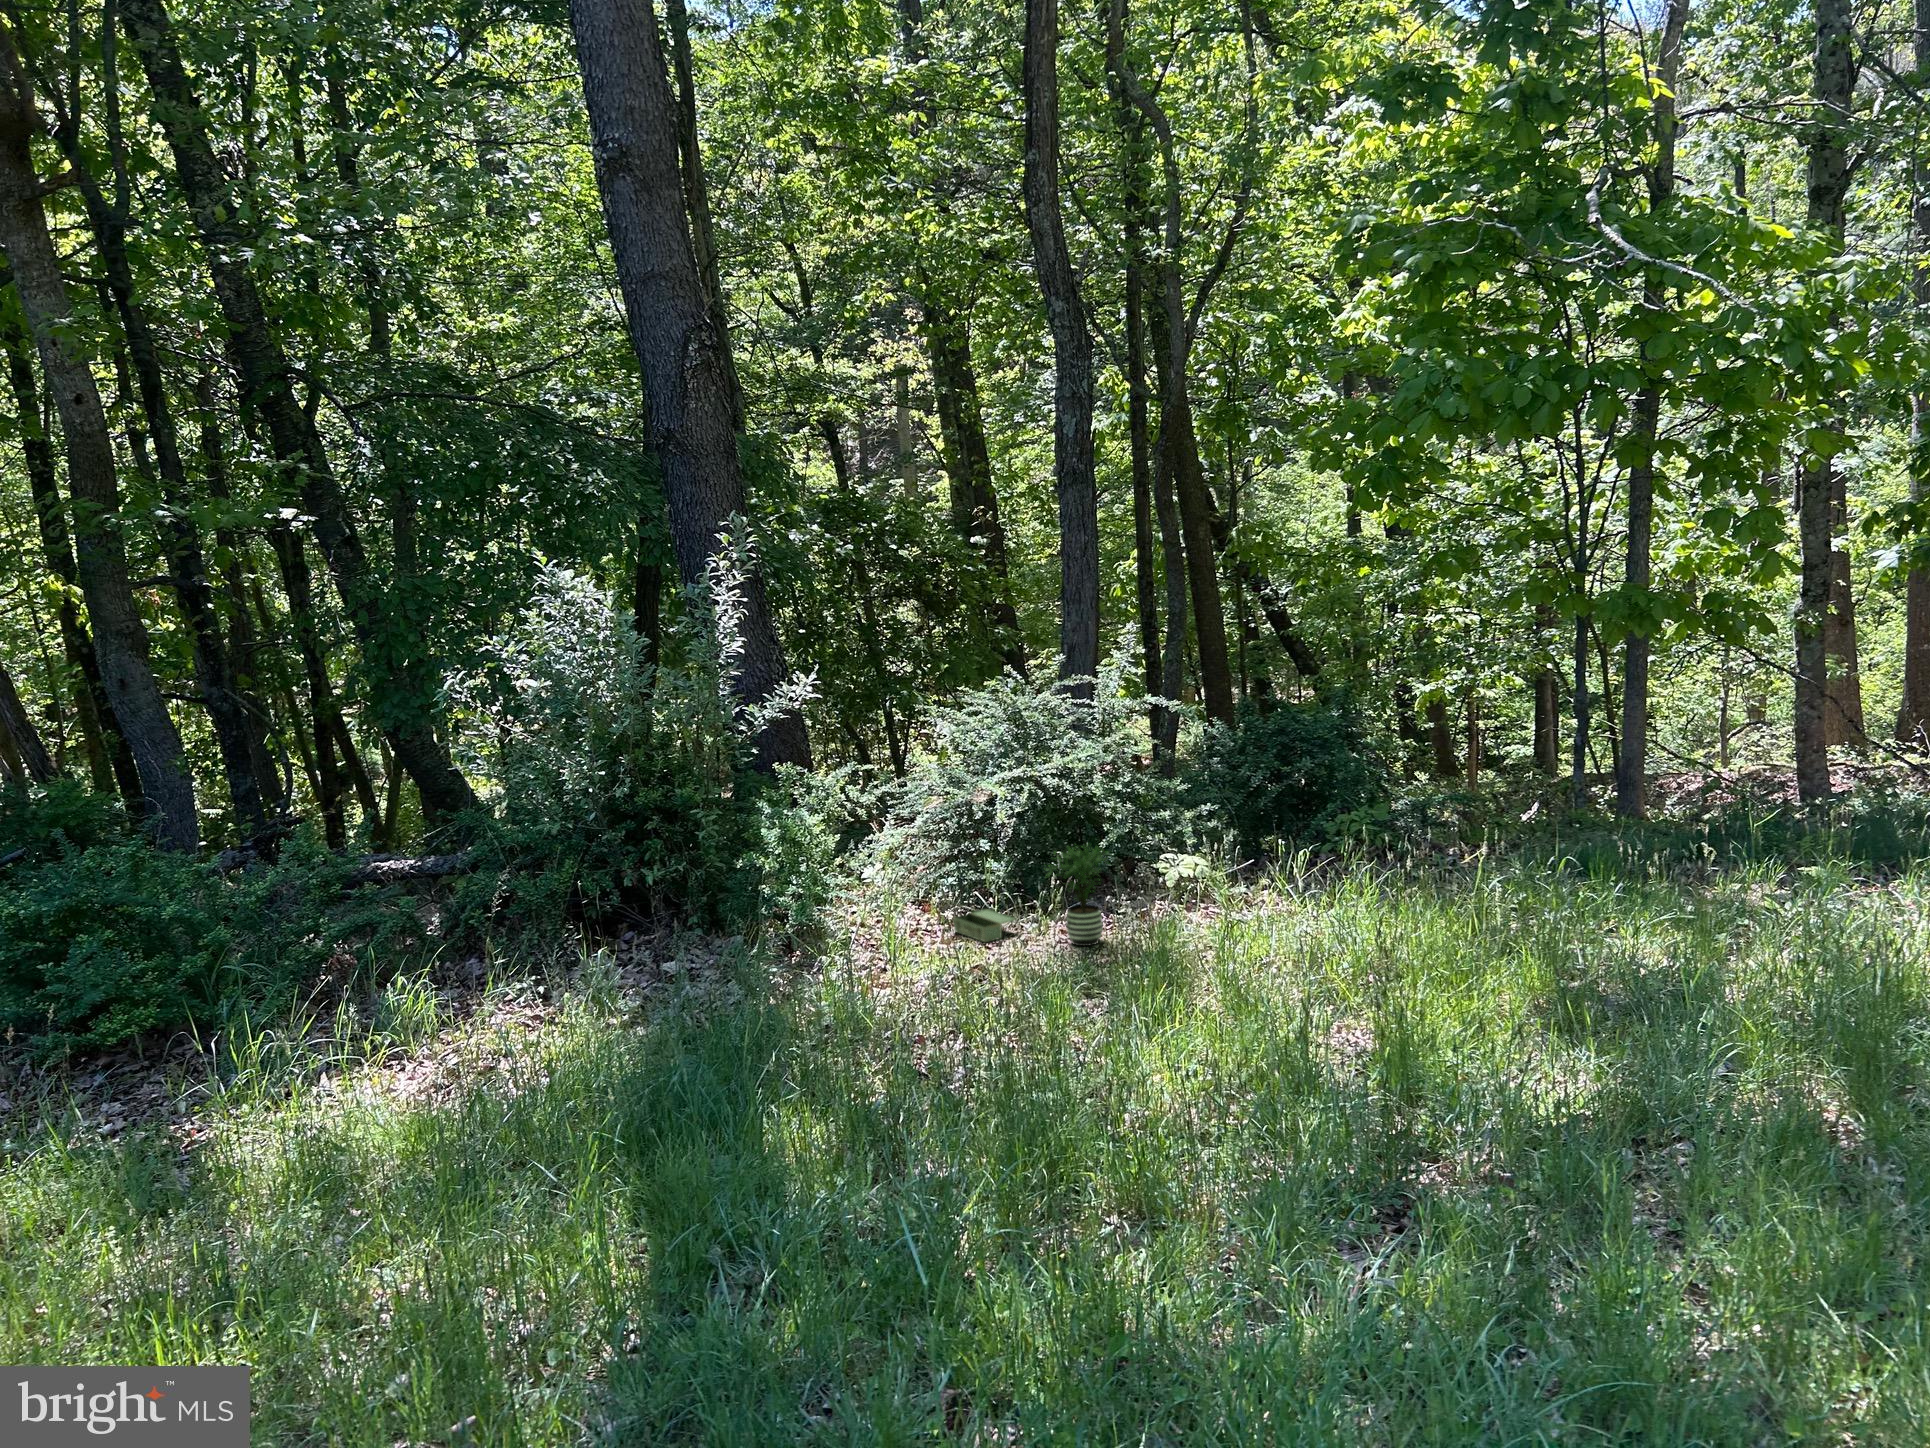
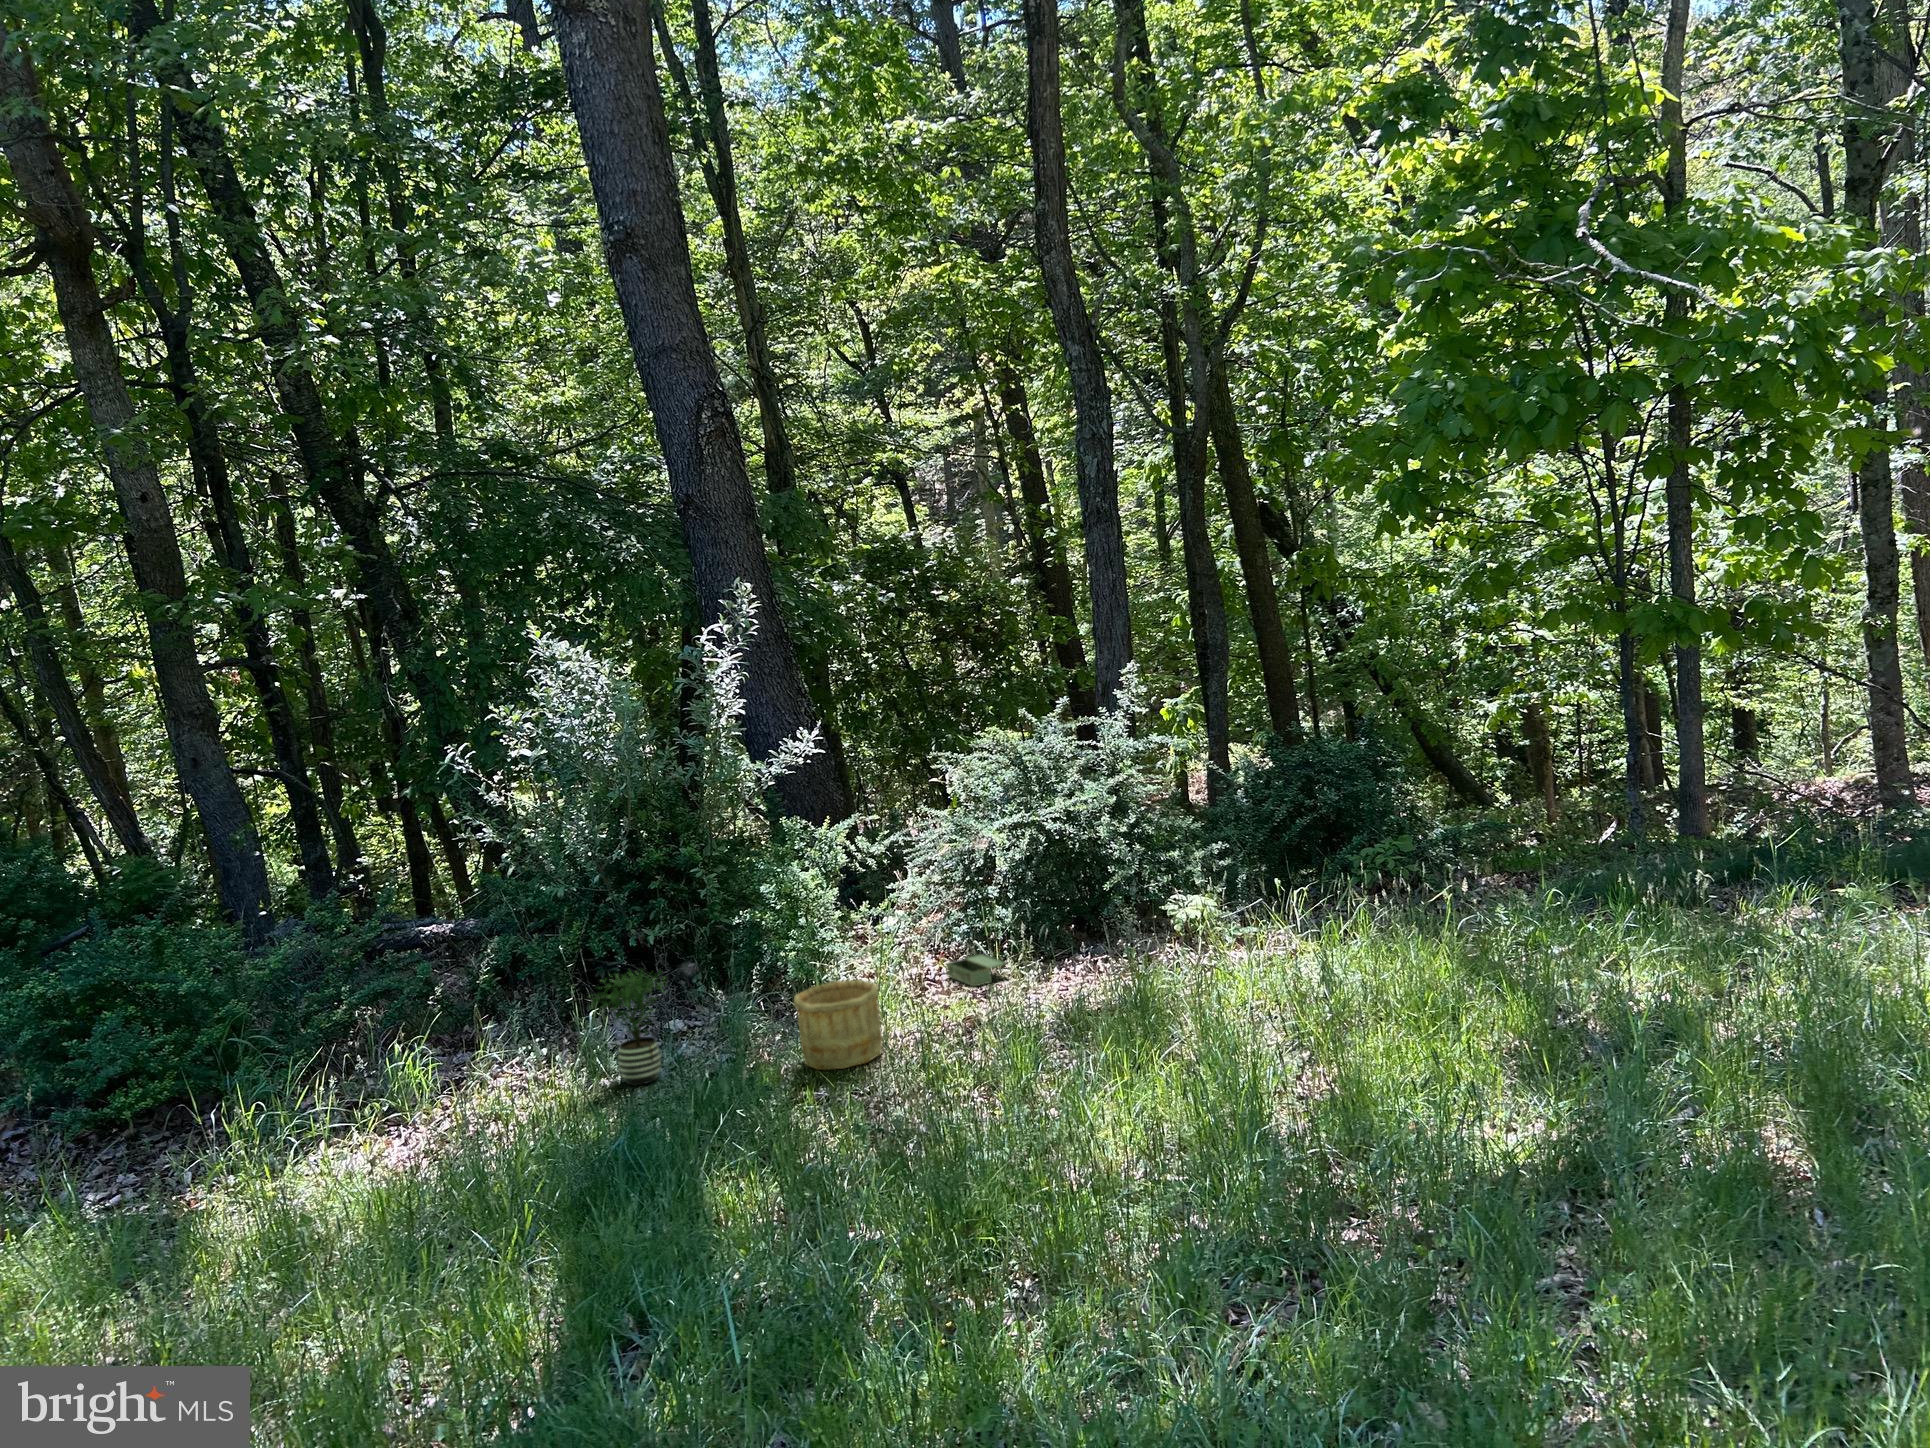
potted plant: present [1046,844,1103,946] -> present [589,970,665,1085]
wooden bucket: none [820,934,911,1027] -> present [794,980,882,1070]

